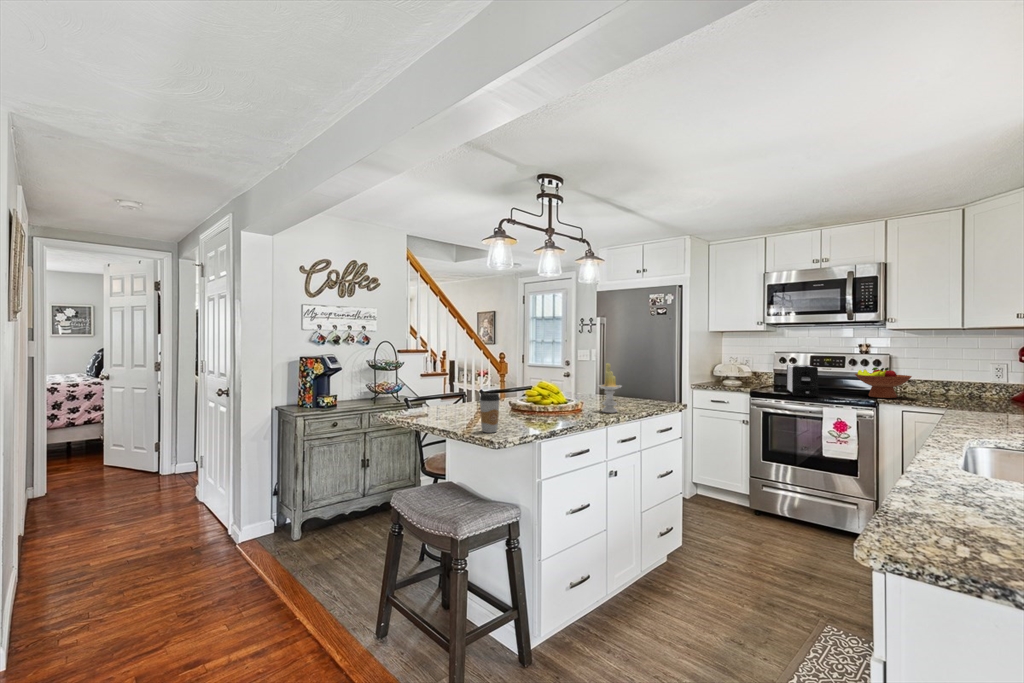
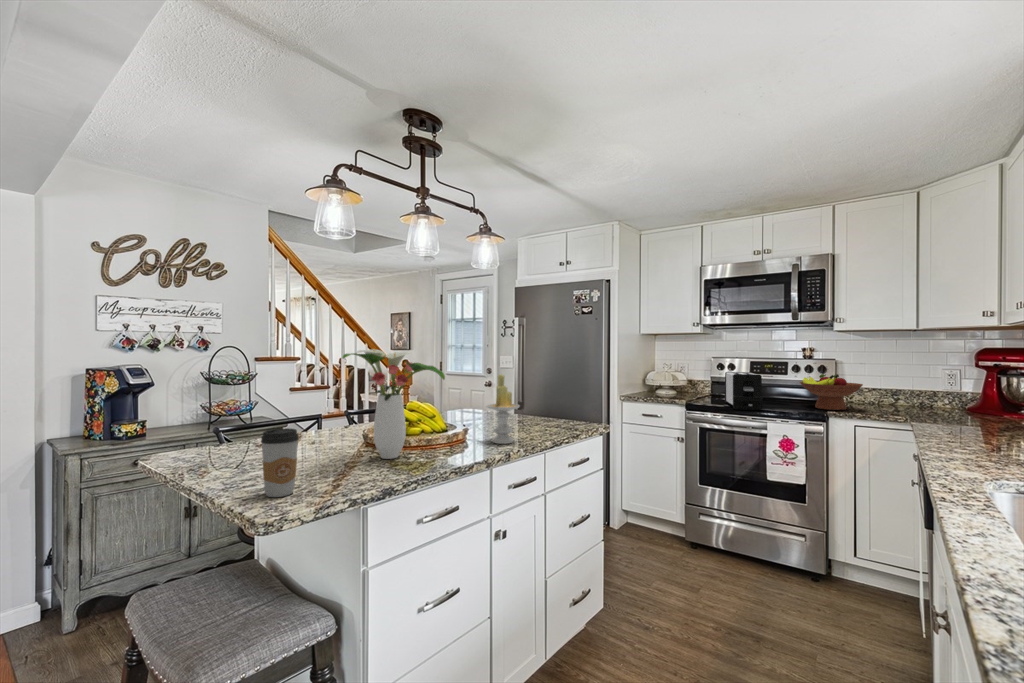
flower arrangement: none [513,344,577,418] -> present [342,348,445,459]

